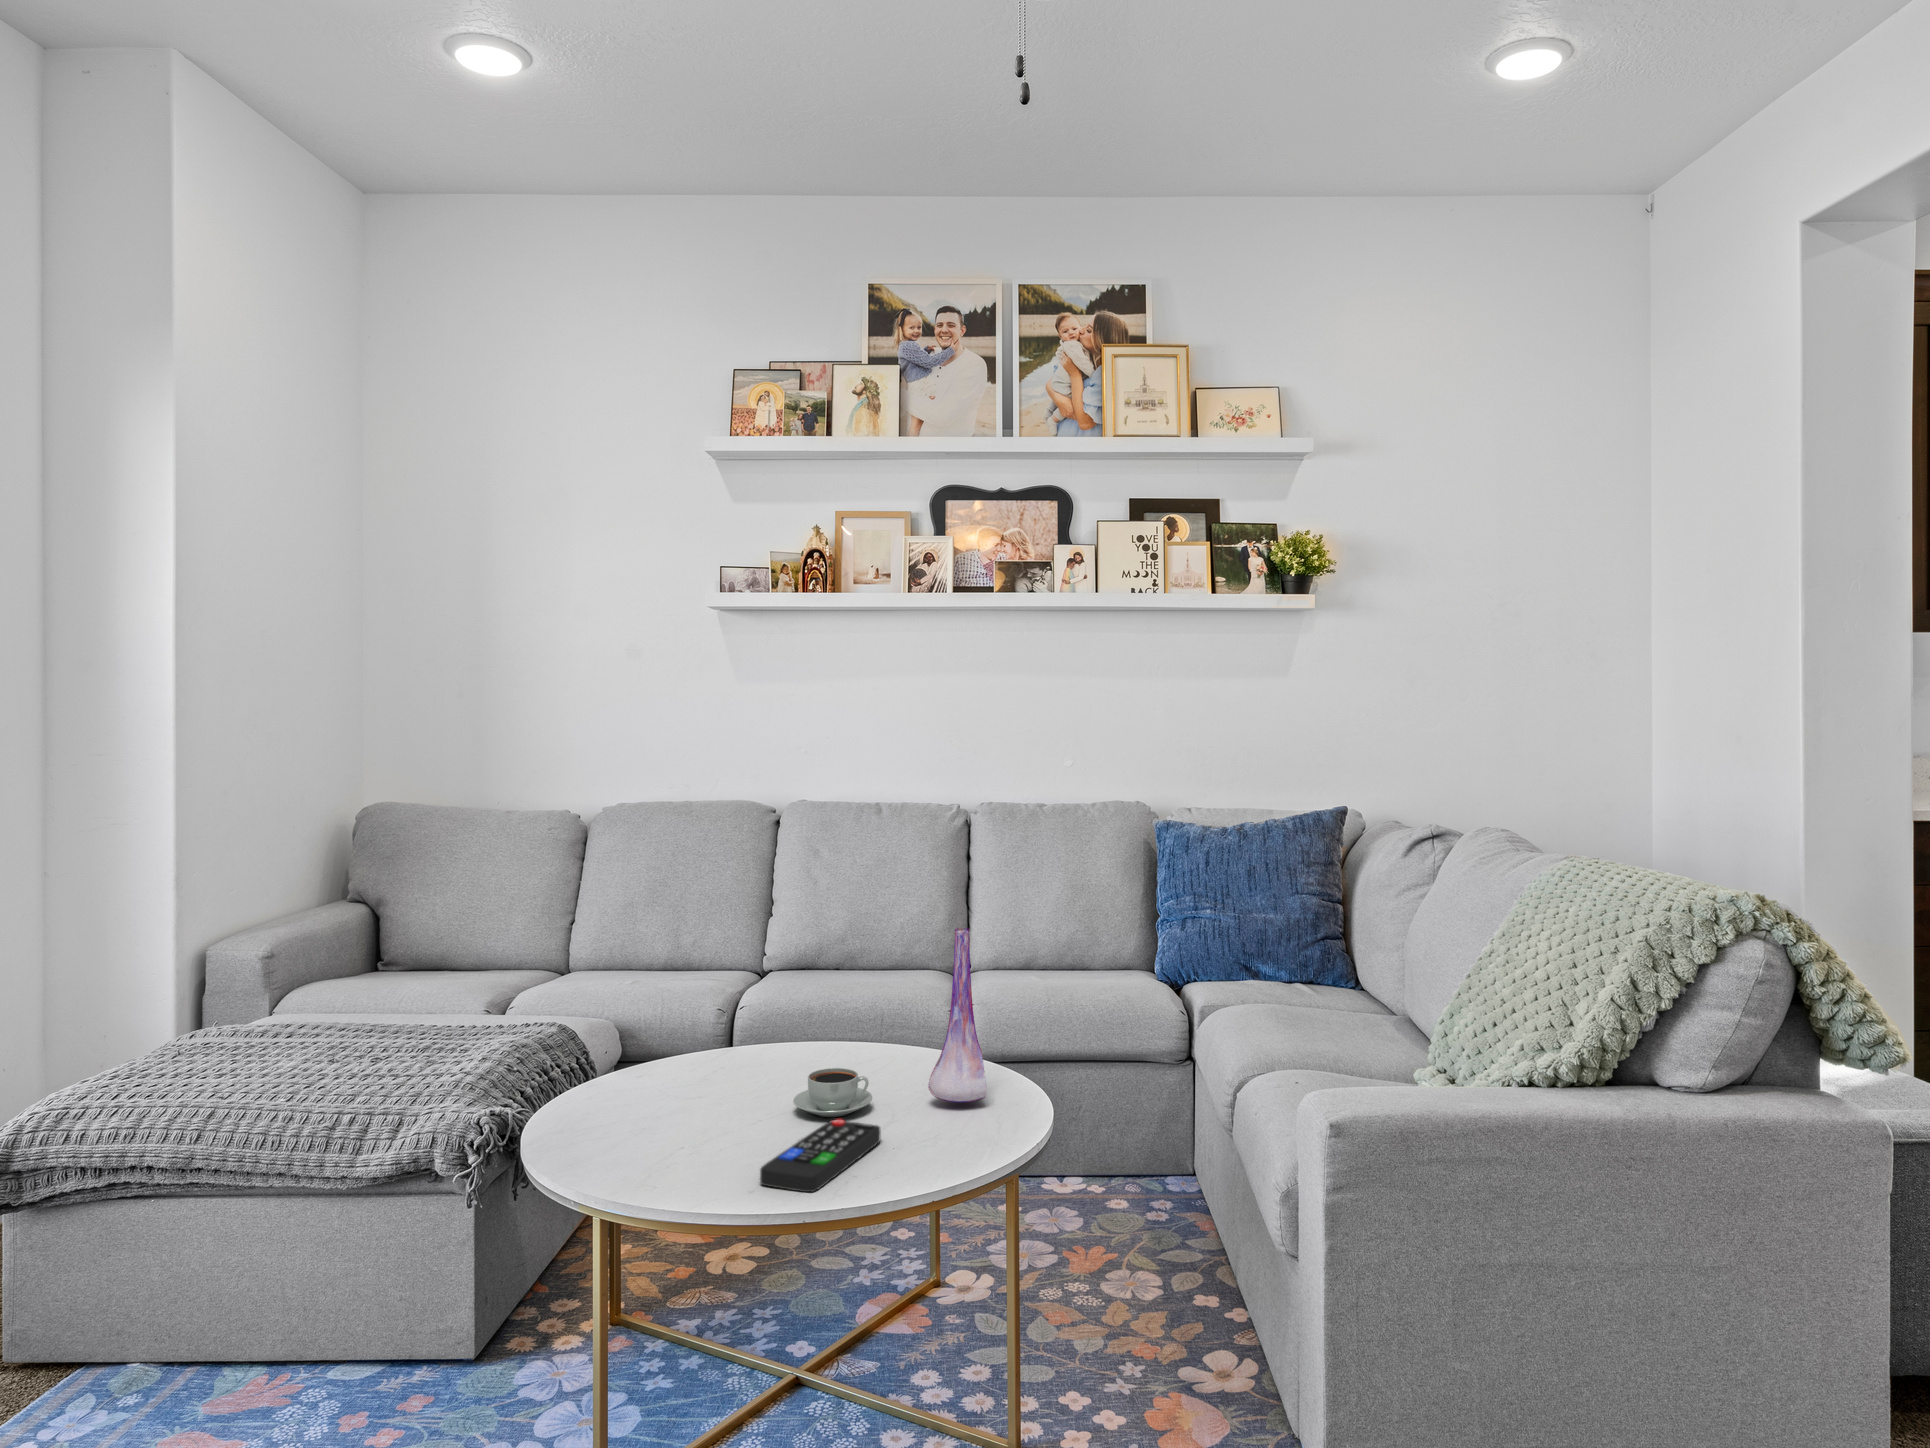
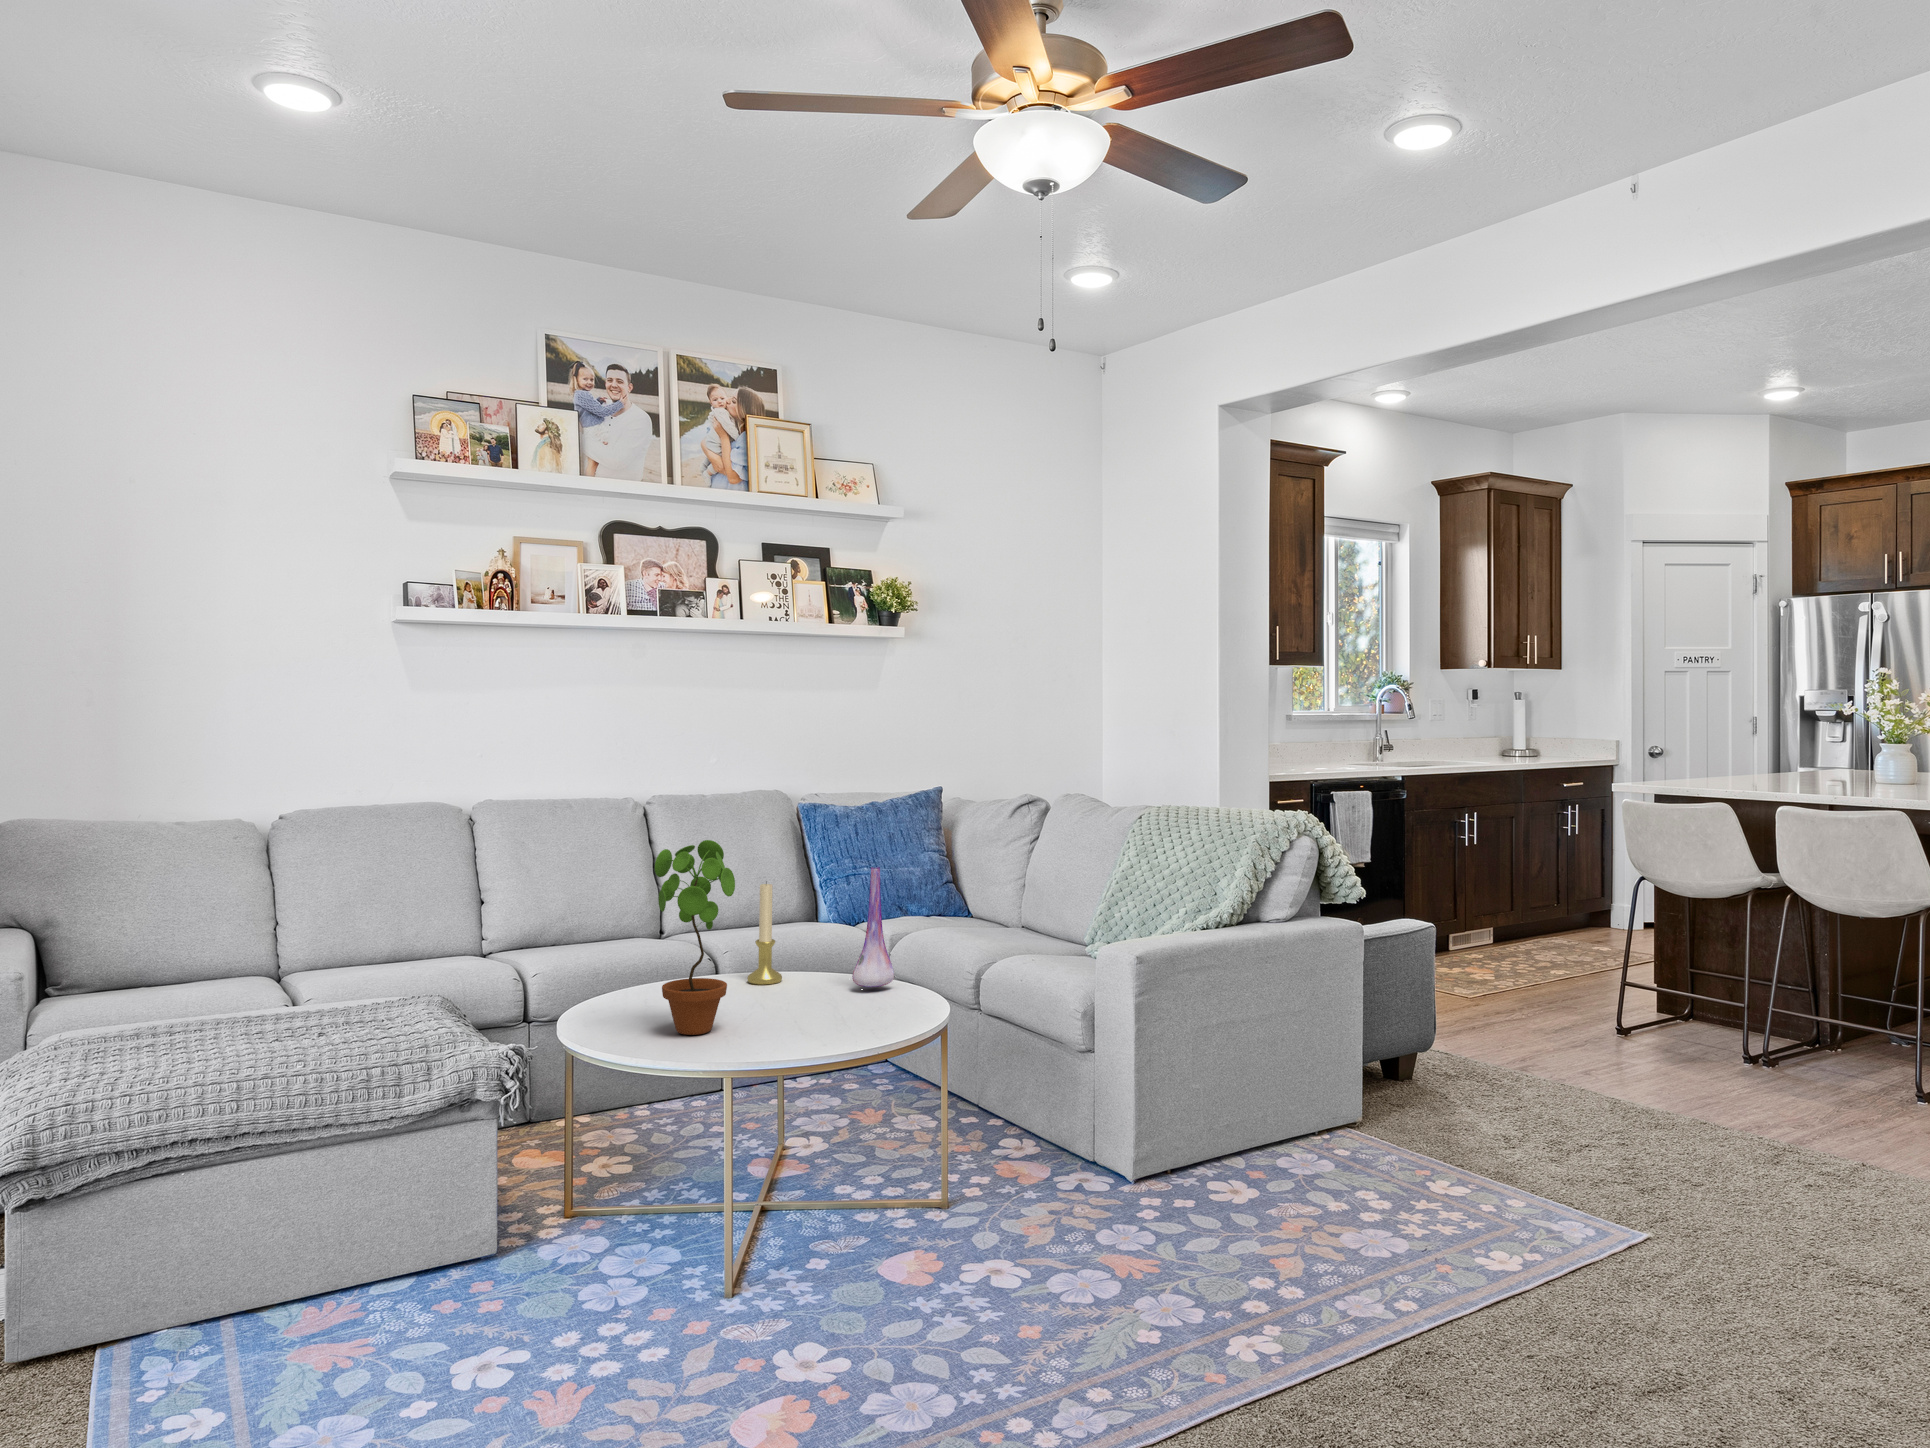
potted plant: none [578,877,688,1142] -> present [655,840,735,1035]
candle holder: none [850,930,896,1071] -> present [747,881,782,985]
coffee cup: present [793,1068,872,1117] -> none [769,974,826,1006]
remote control: present [760,1119,881,1192] -> none [829,999,881,1035]

